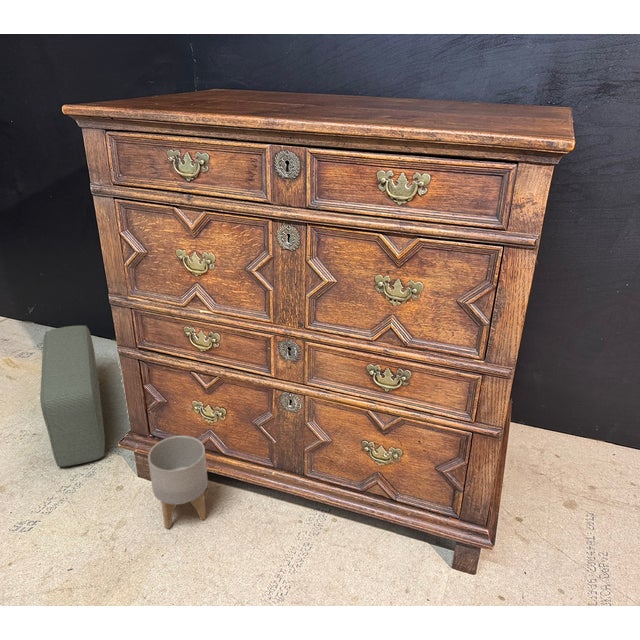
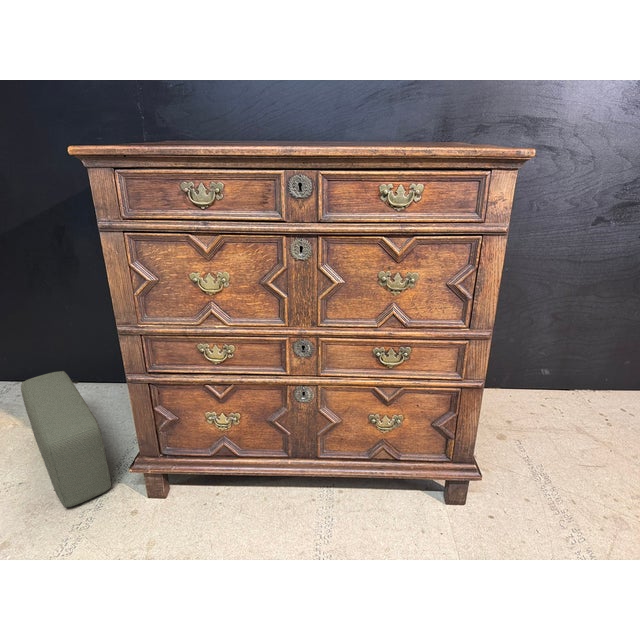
planter: present [148,436,208,529] -> none [177,446,234,537]

